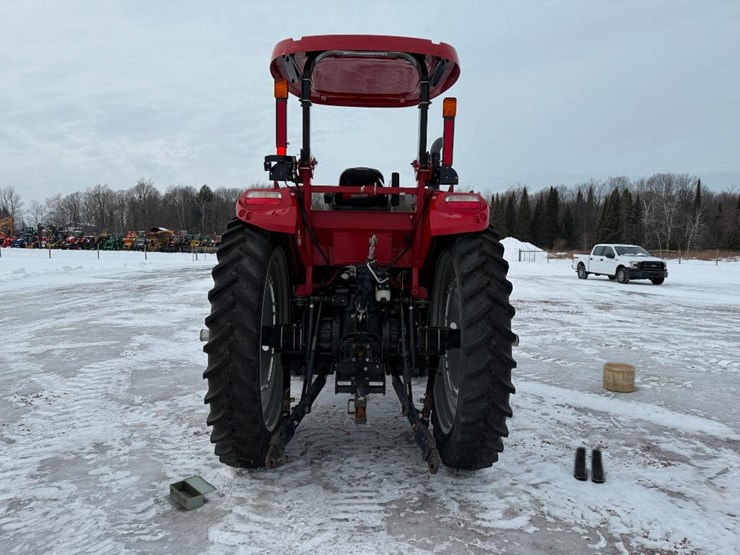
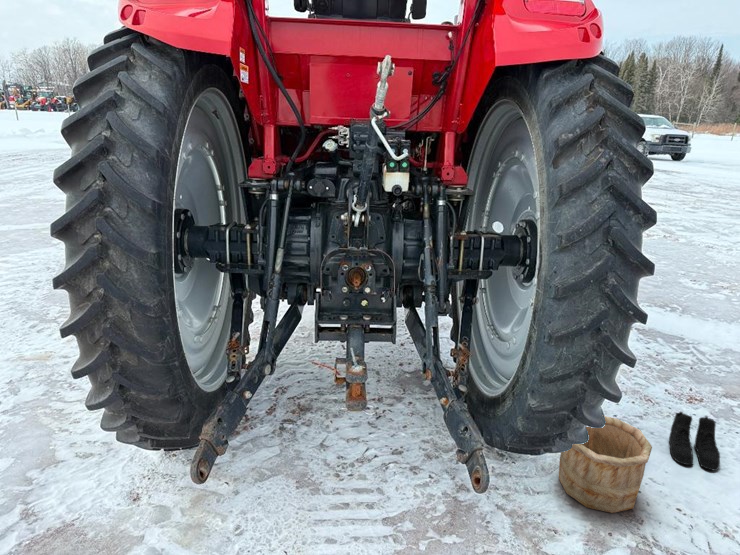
wooden bucket: present [603,362,636,392] -> present [559,416,652,513]
toolbox: present [170,475,217,510] -> none [47,465,122,537]

